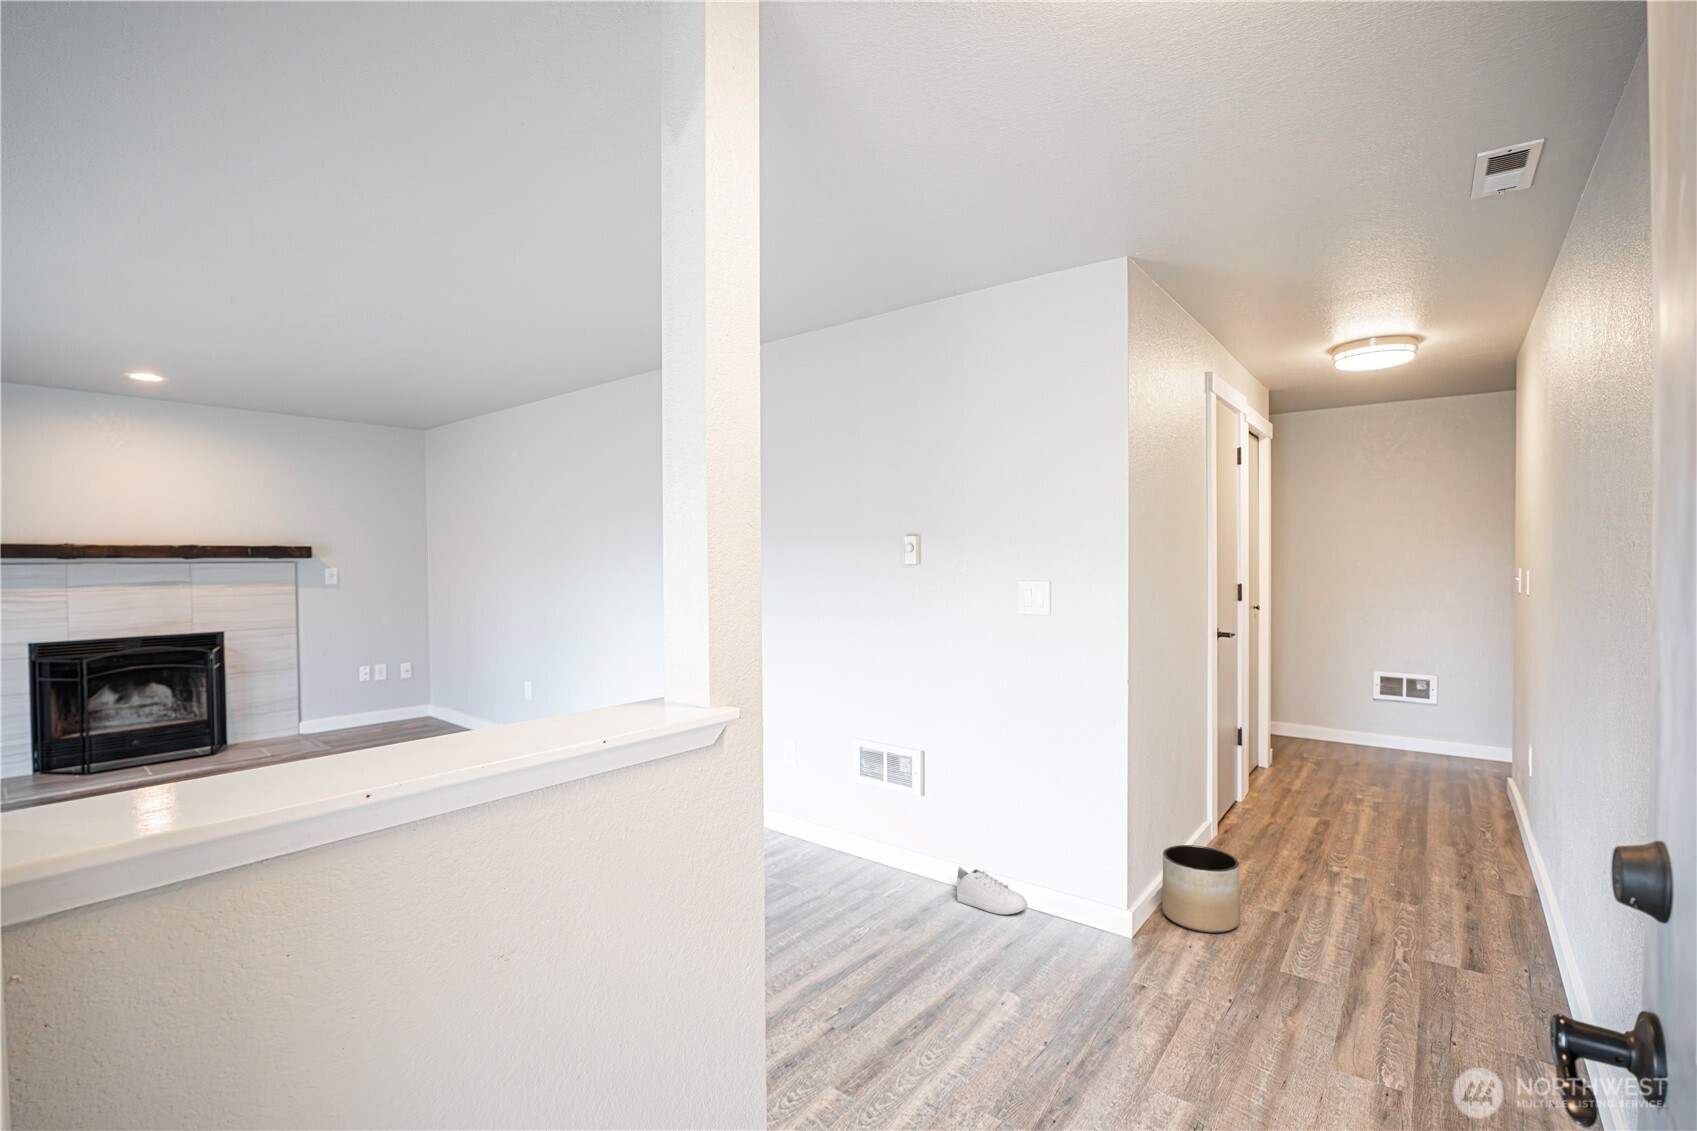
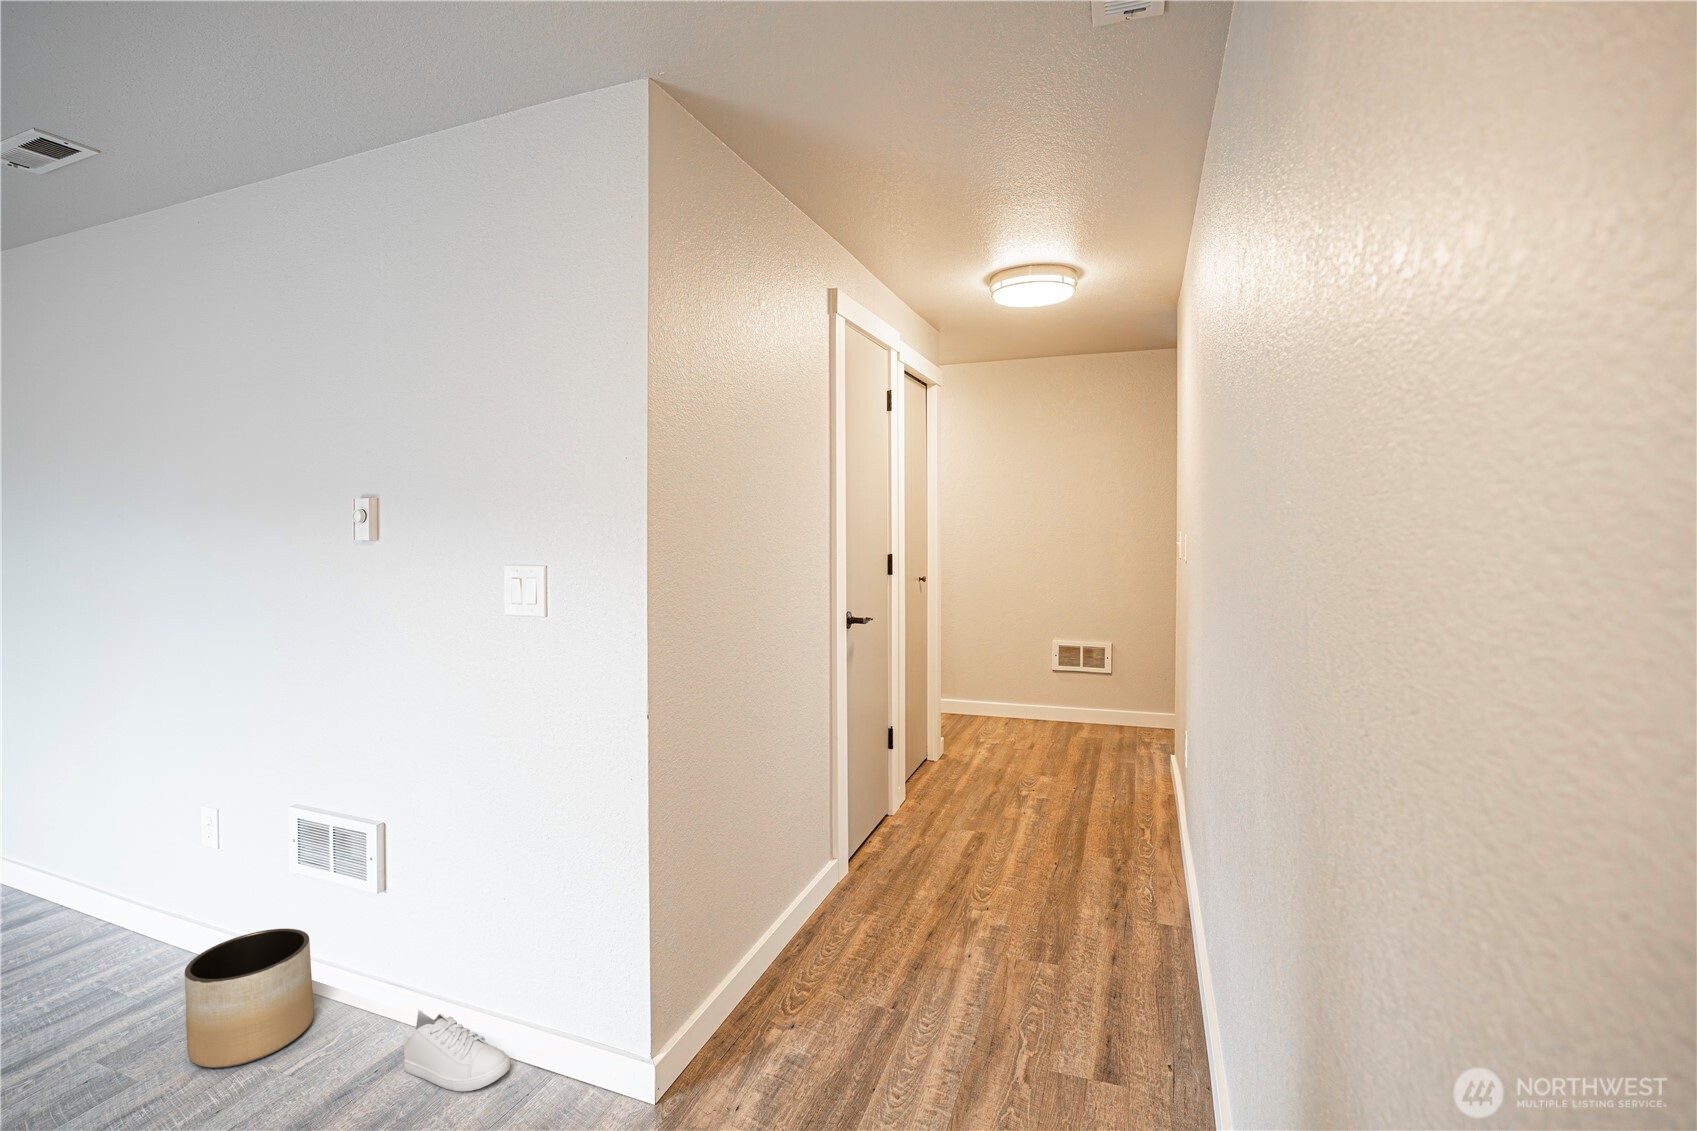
planter: present [1162,845,1240,933] -> present [185,929,314,1068]

